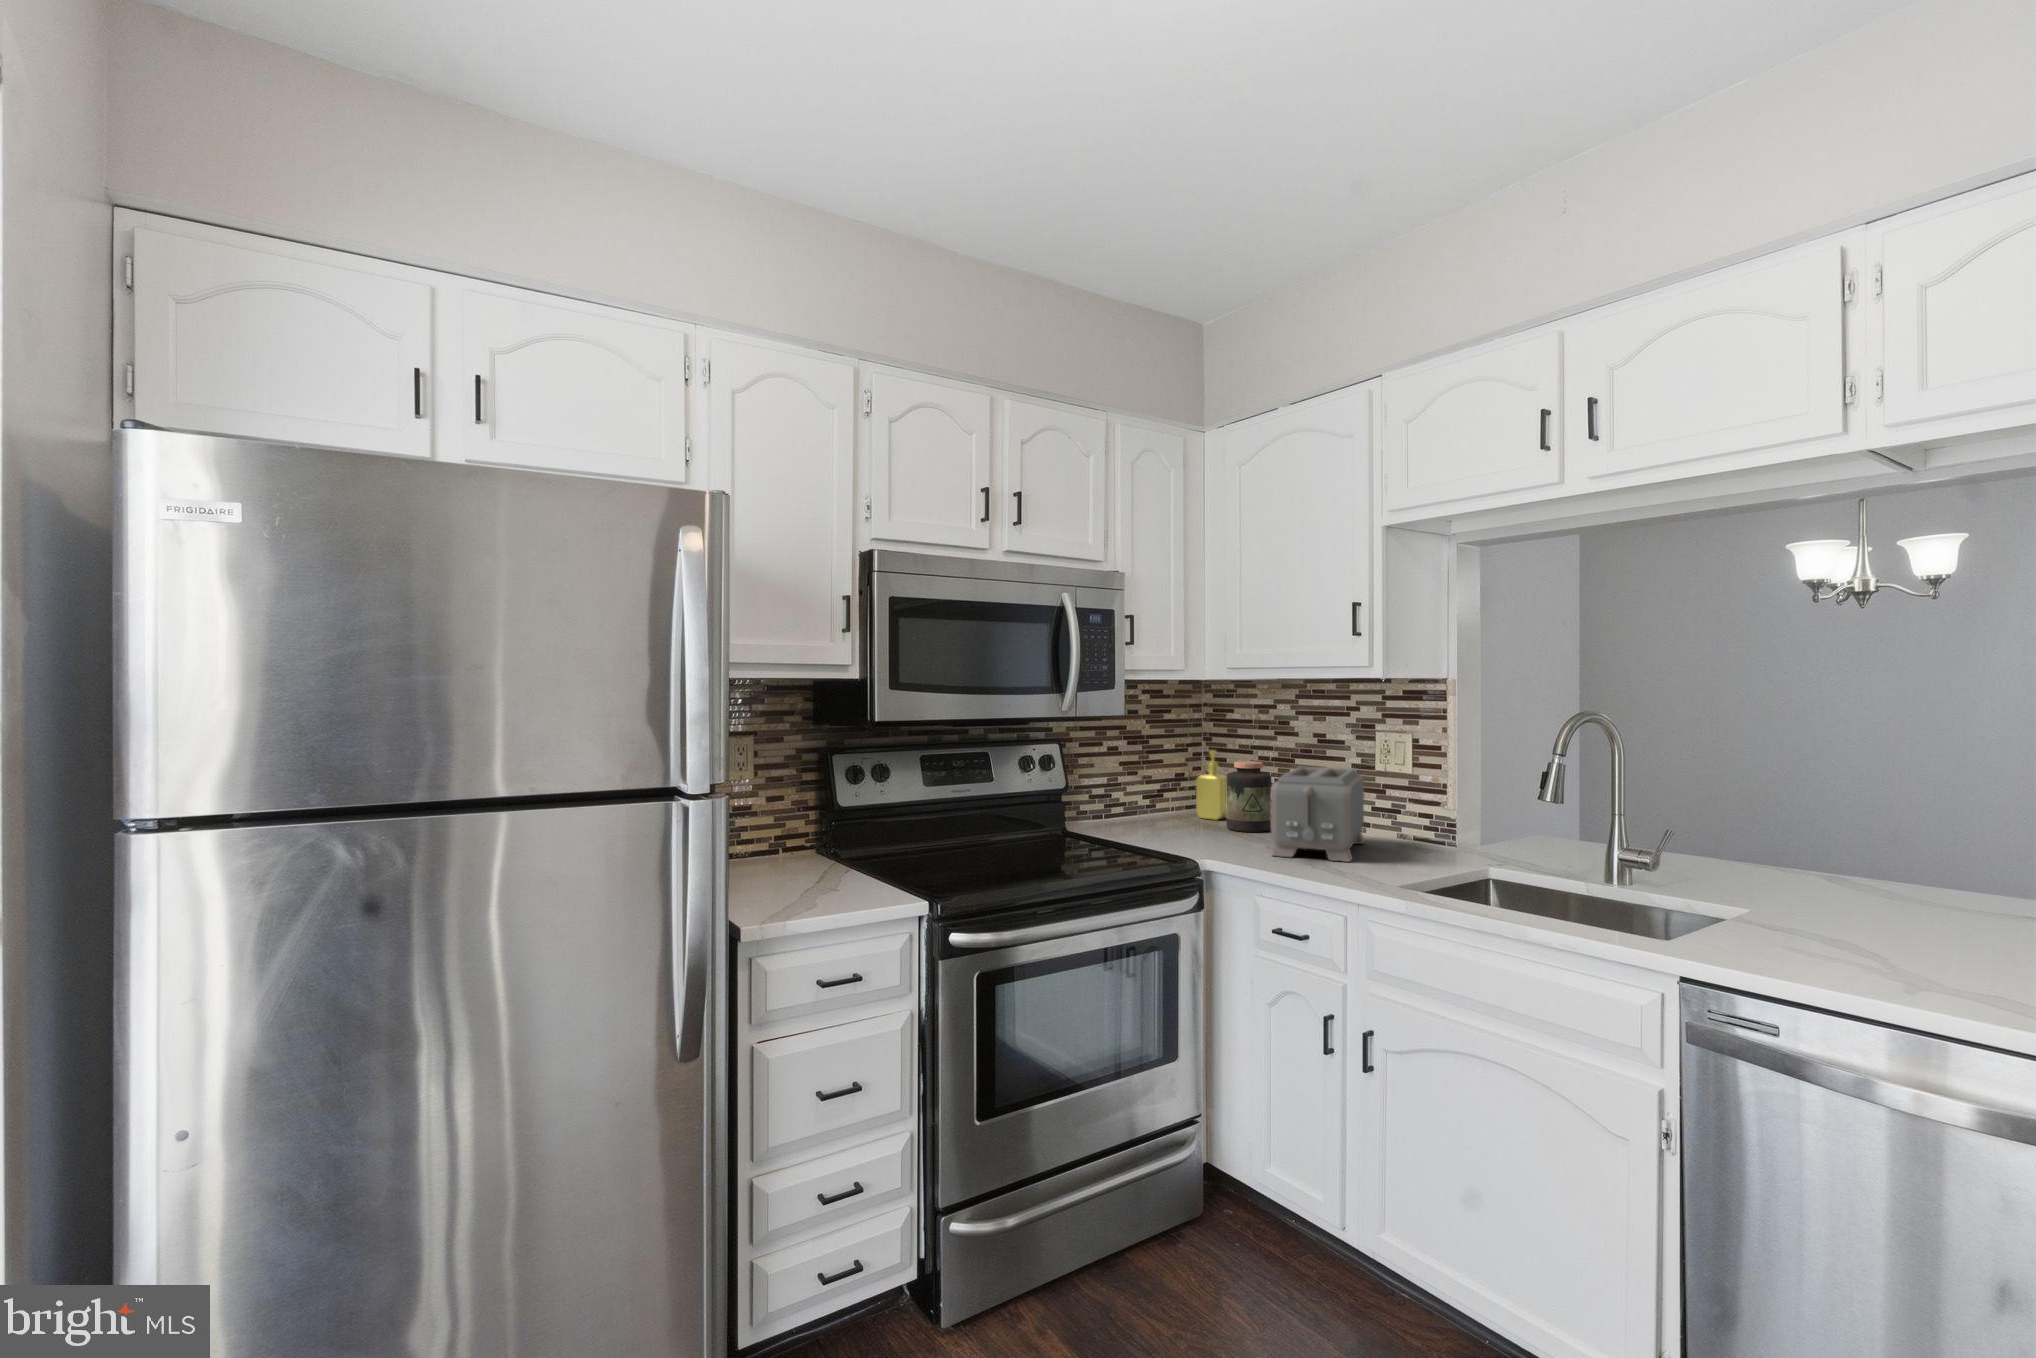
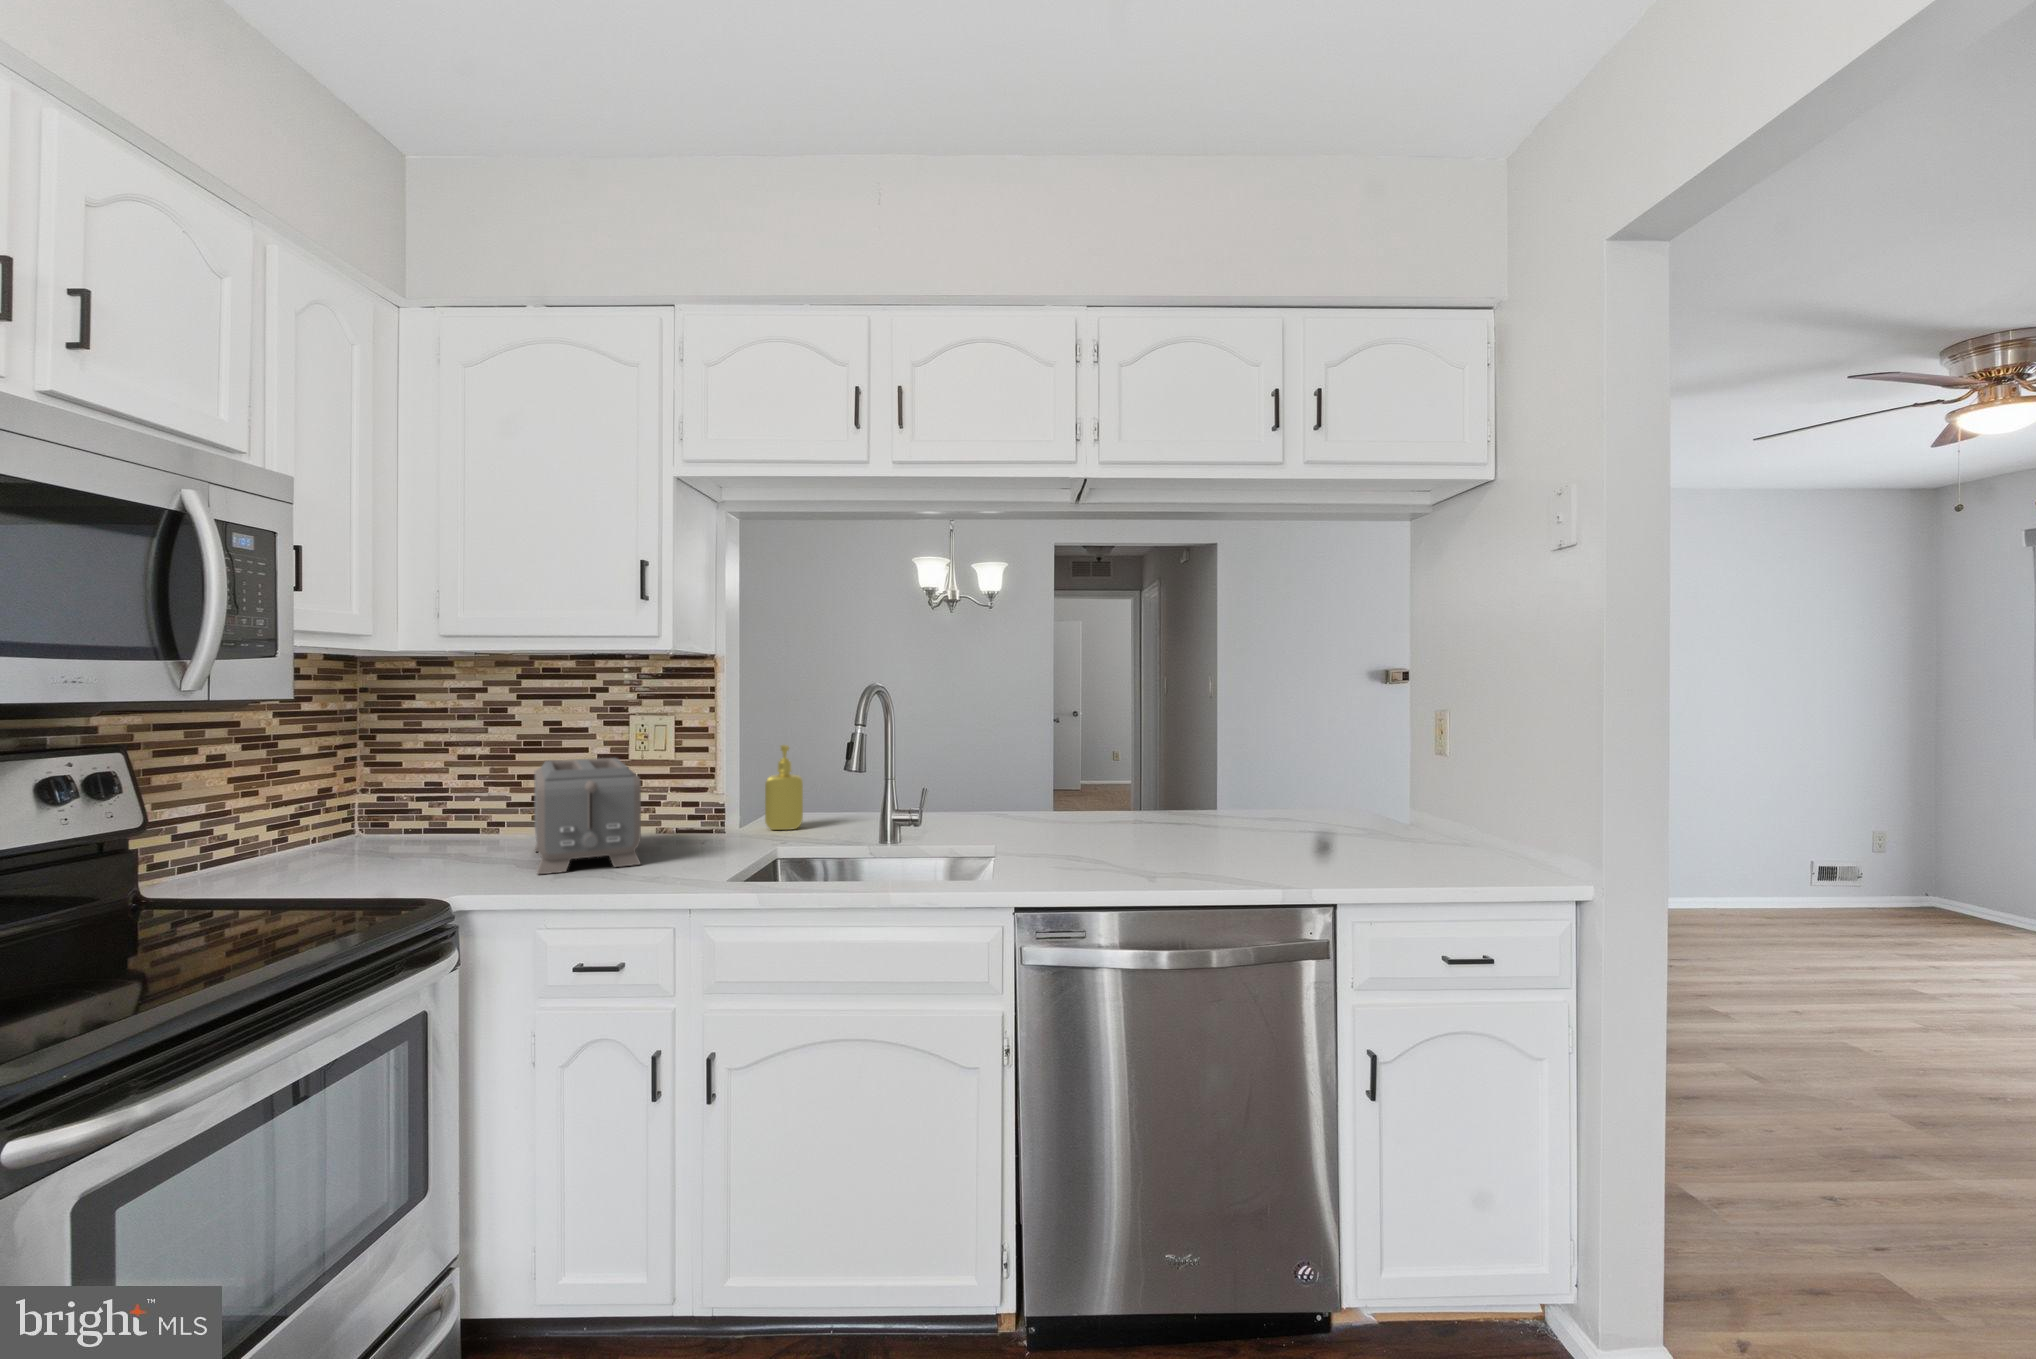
soap dispenser: present [1196,750,1226,820] -> present [765,745,803,830]
jar: present [1226,761,1271,832] -> none [427,760,494,853]

